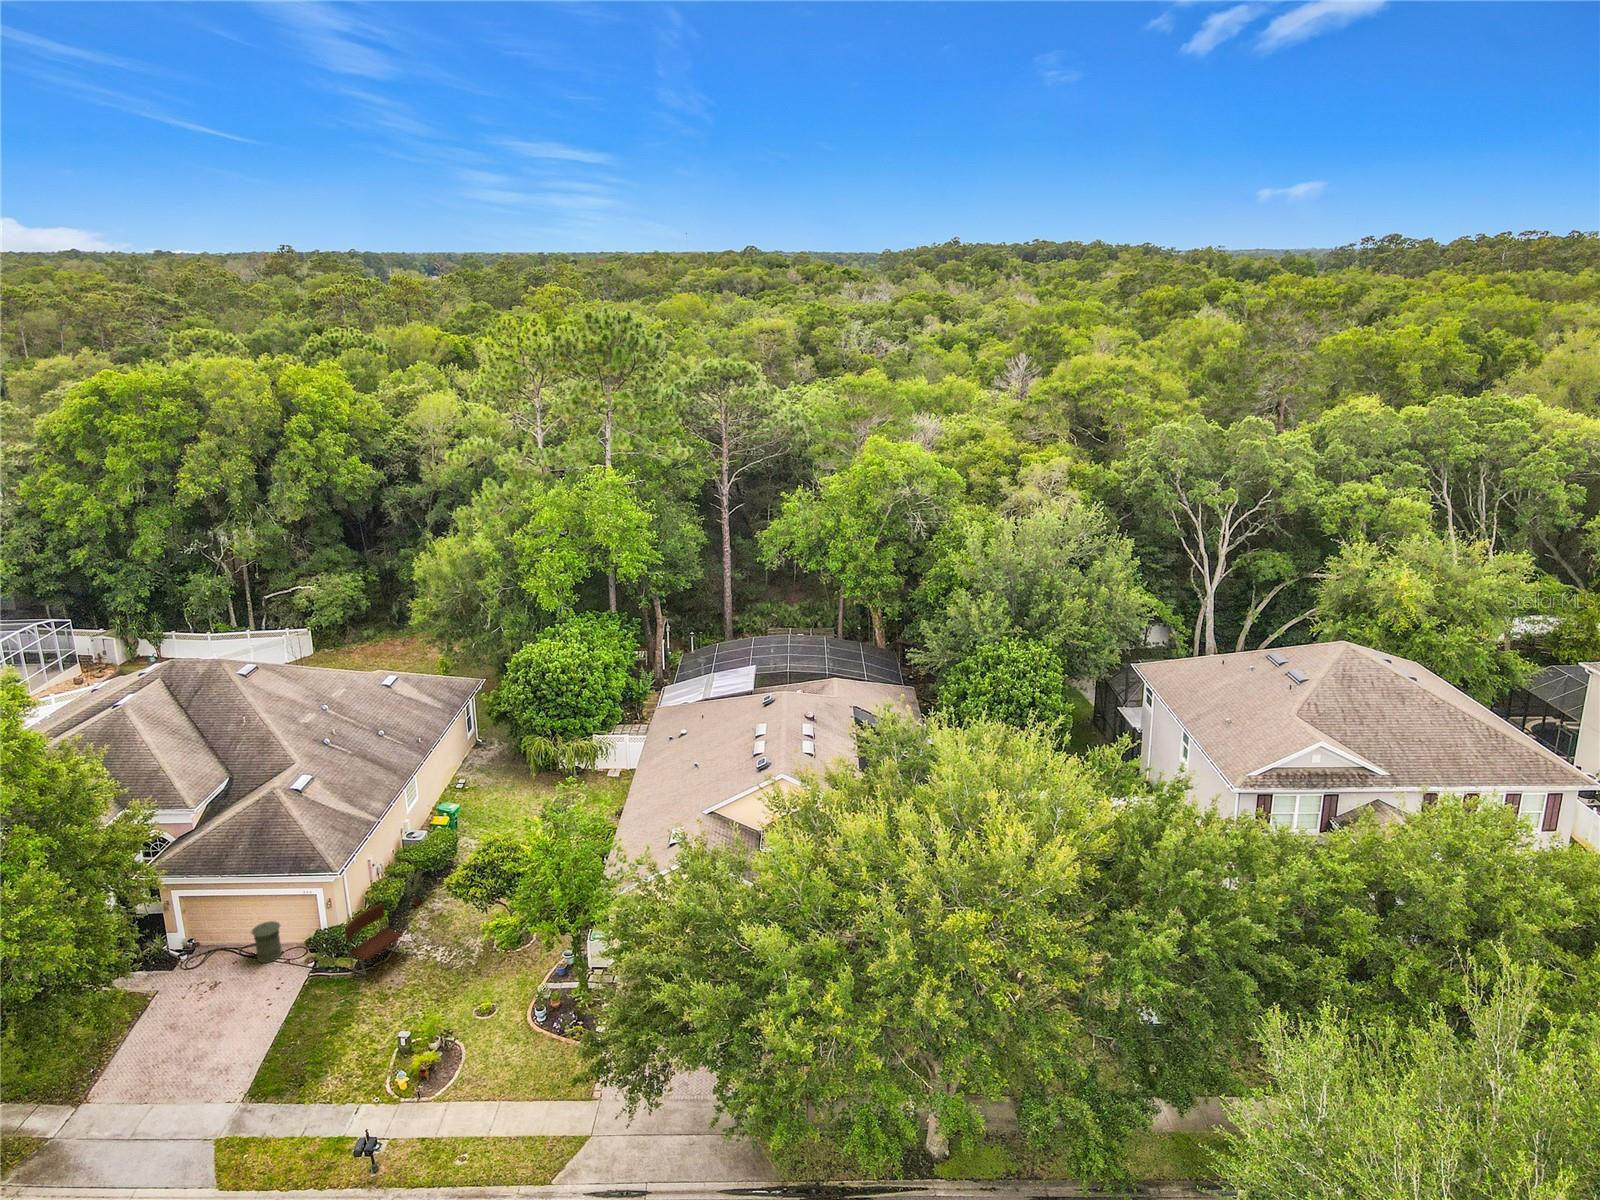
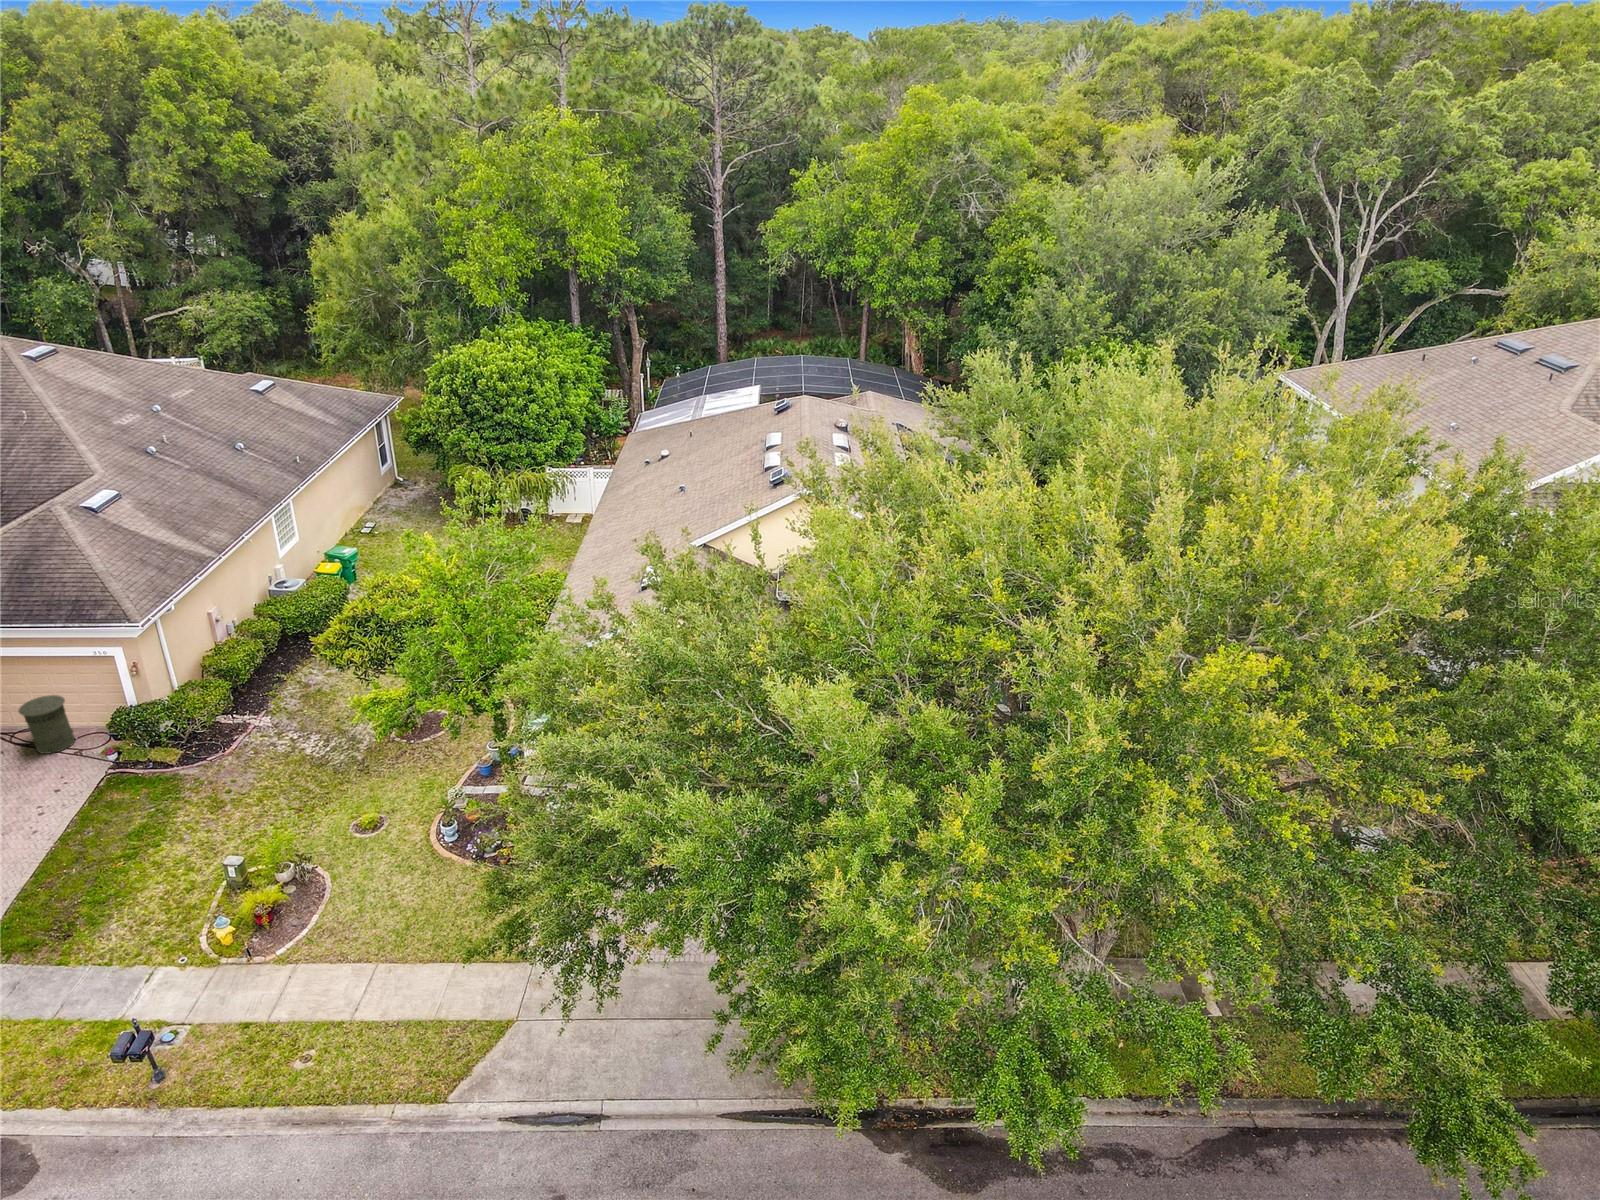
potted tree: present [405,873,423,905] -> none [262,631,294,679]
bench: present [345,904,402,975] -> none [152,672,251,773]

